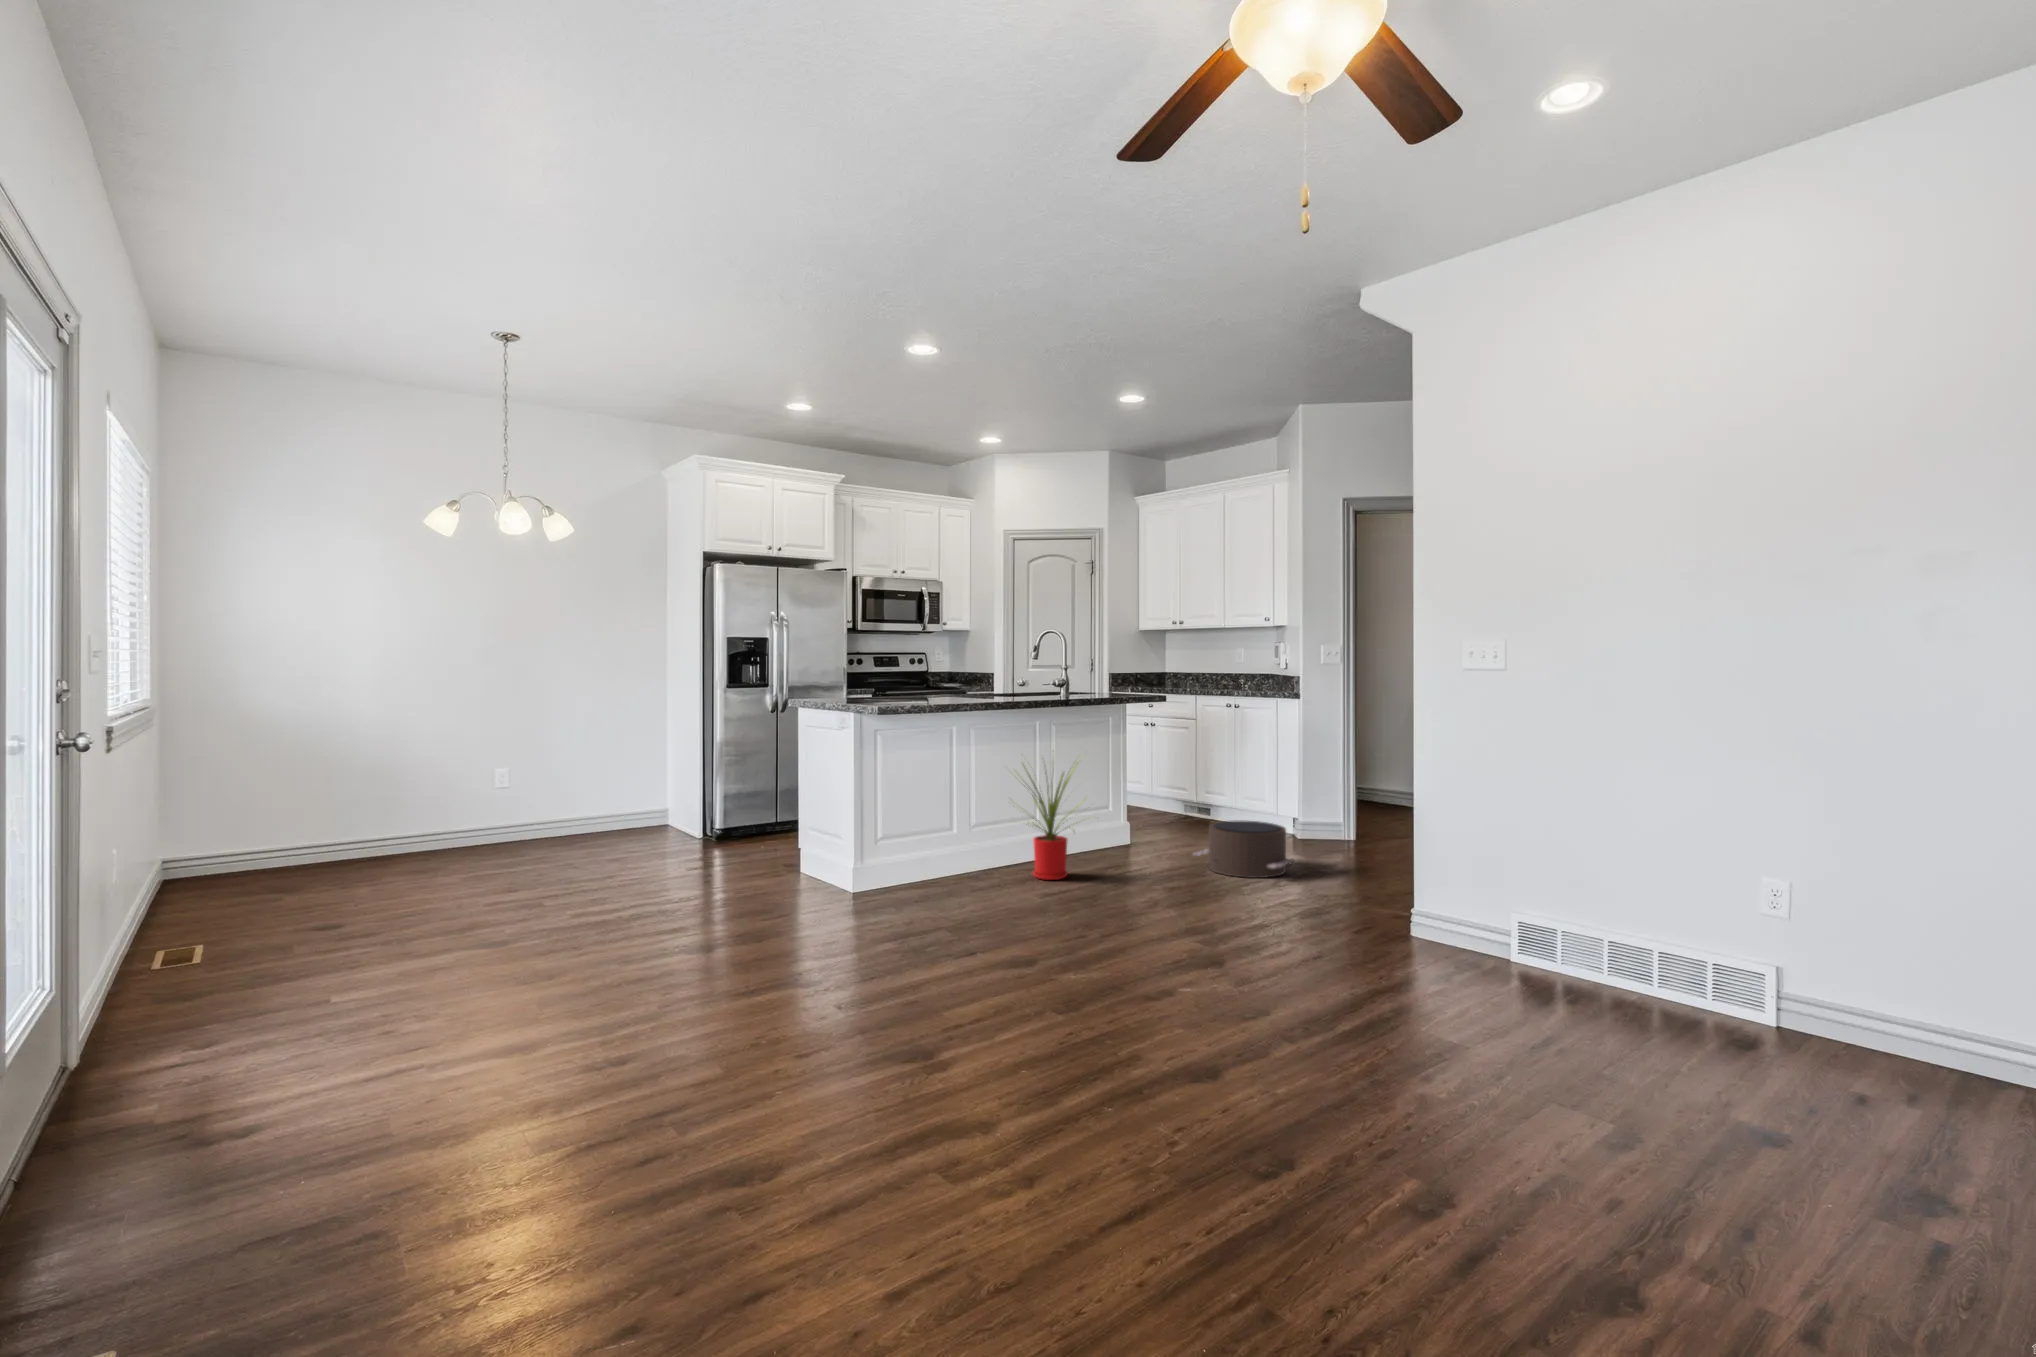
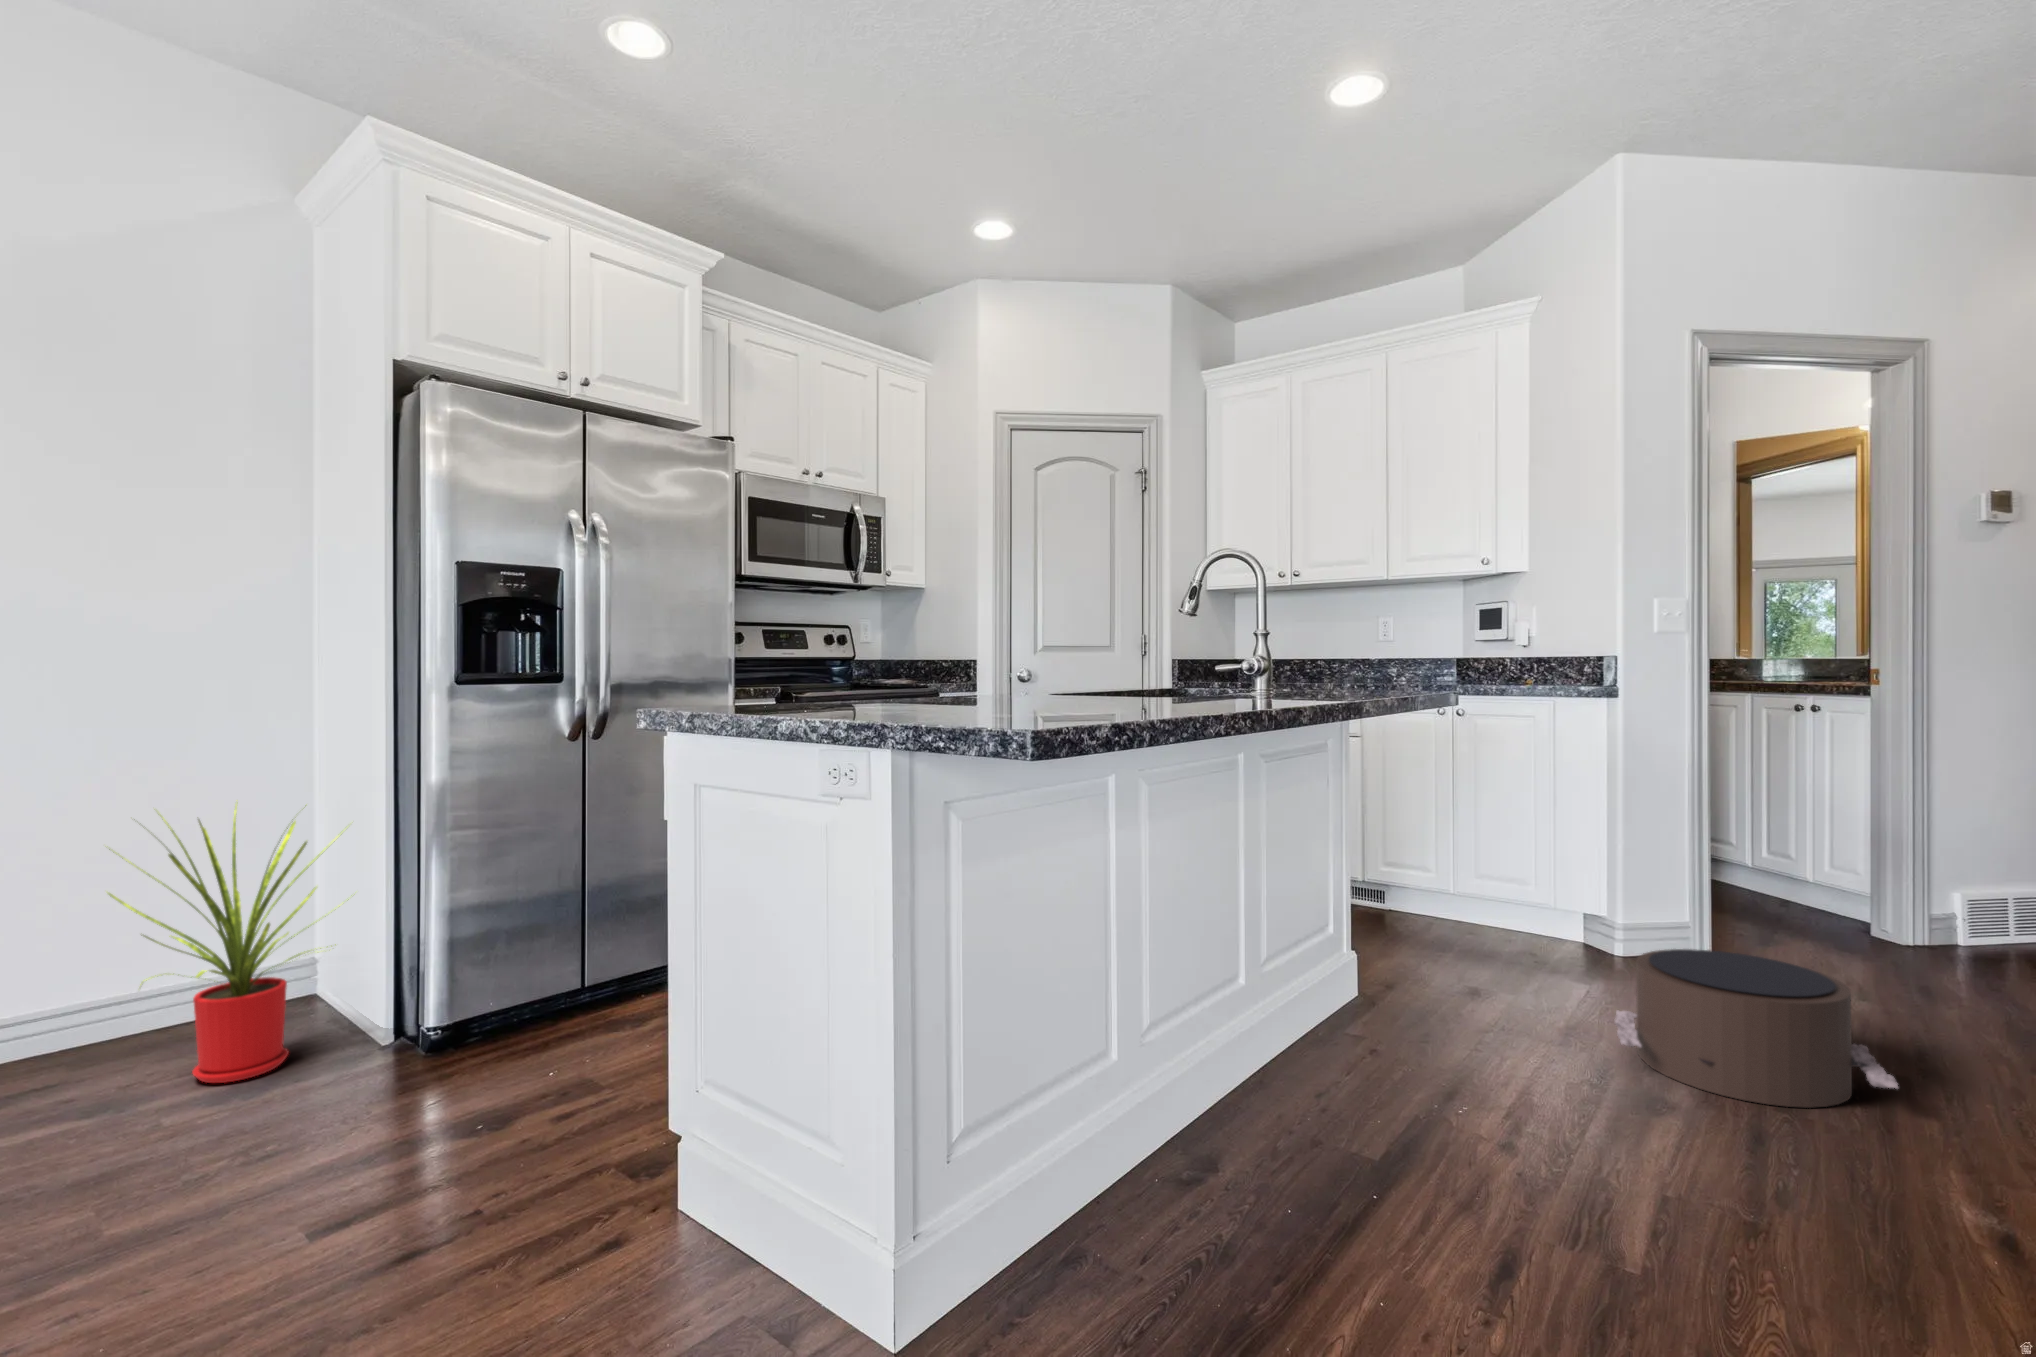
house plant: present [1013,761,1078,880] -> present [108,805,349,1083]

